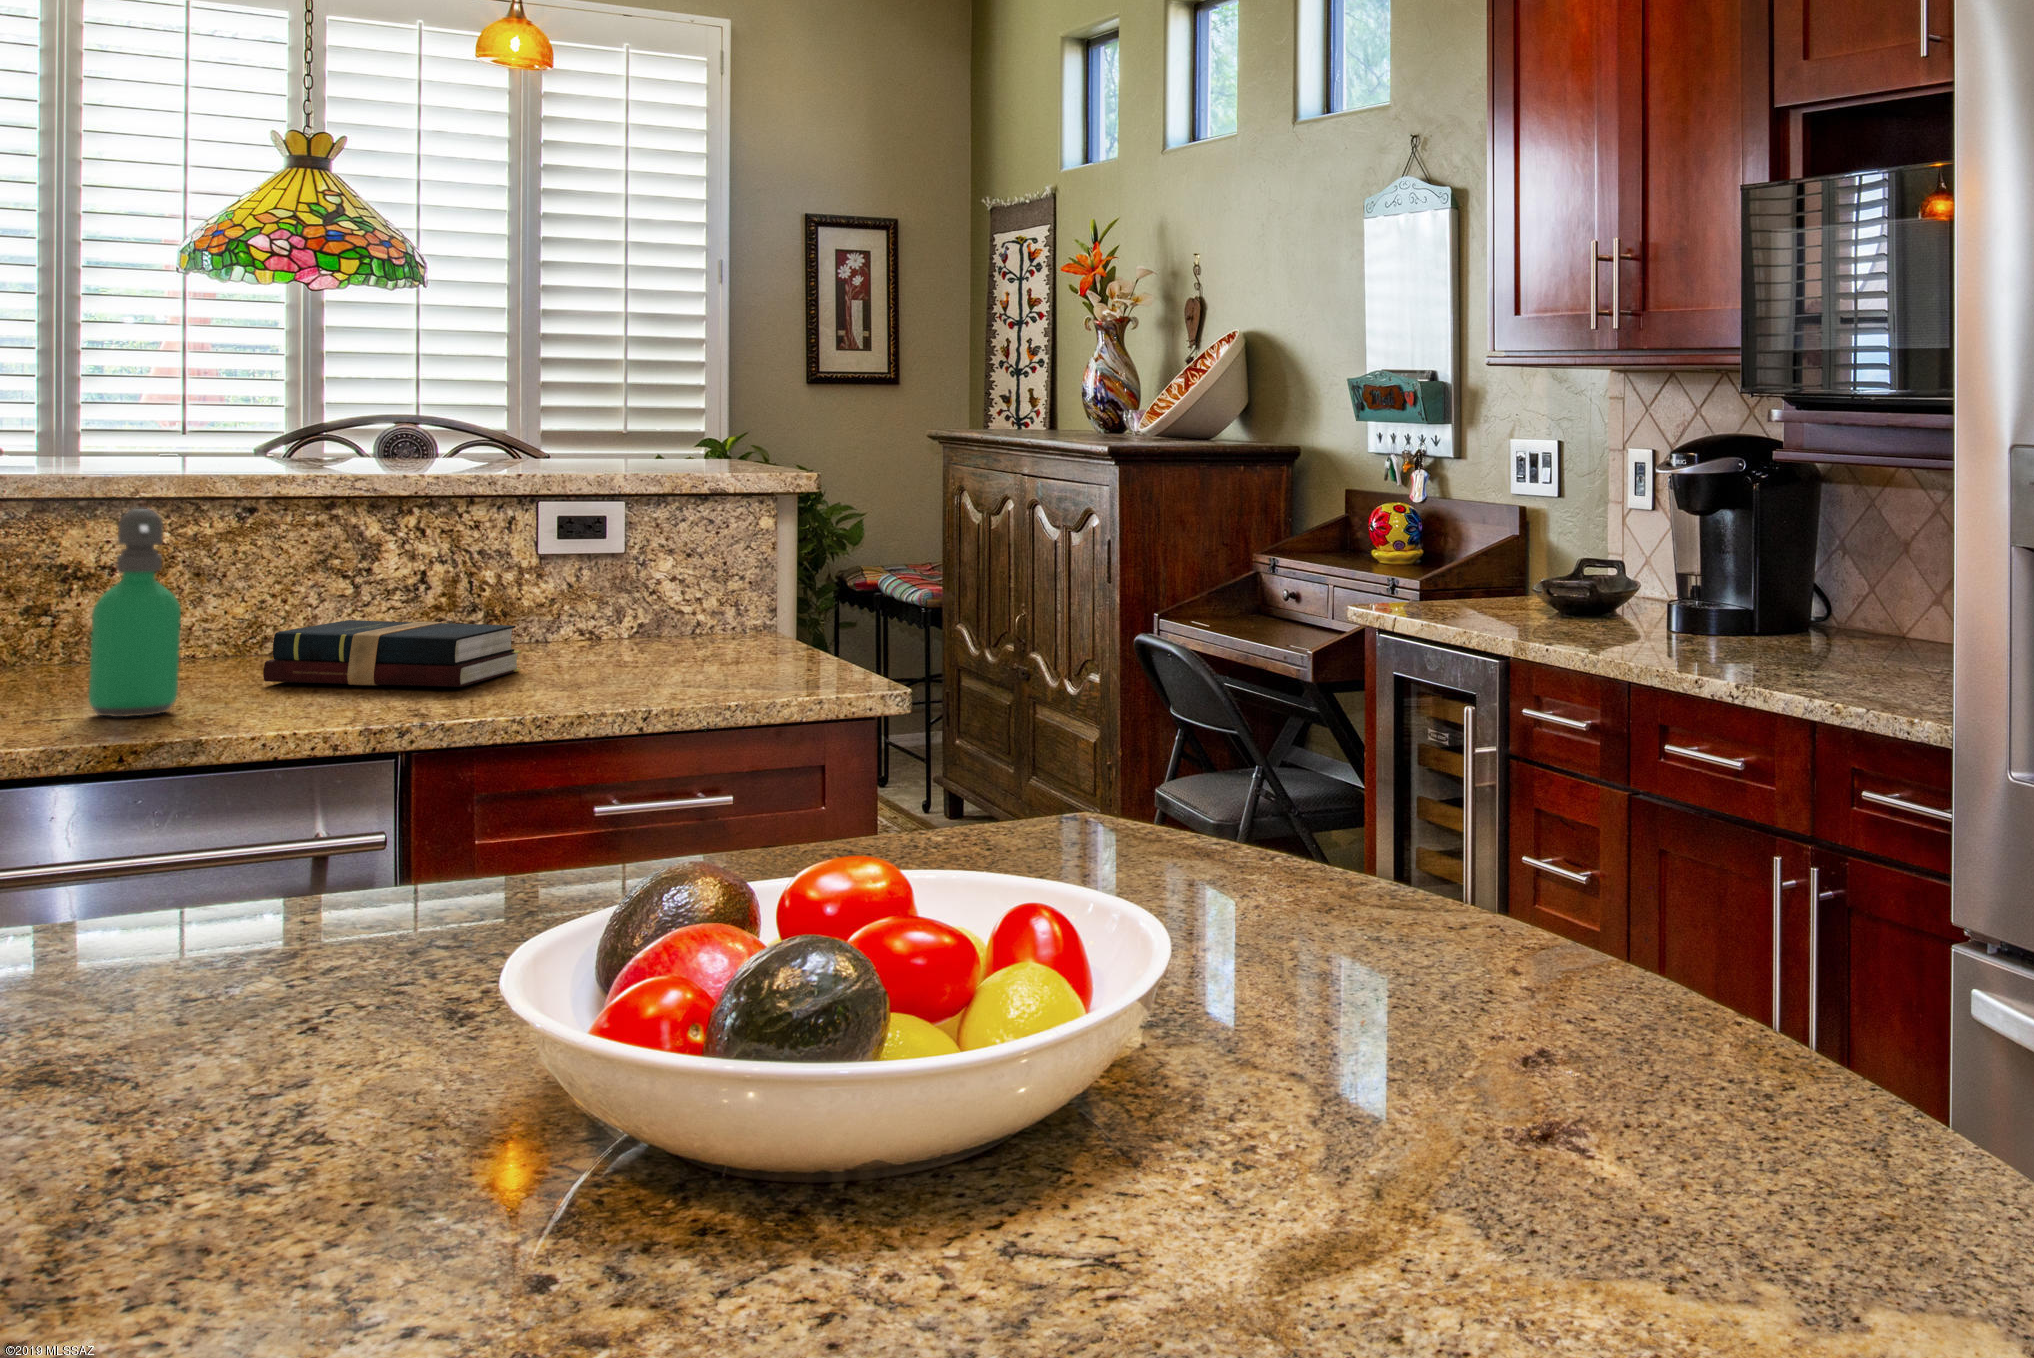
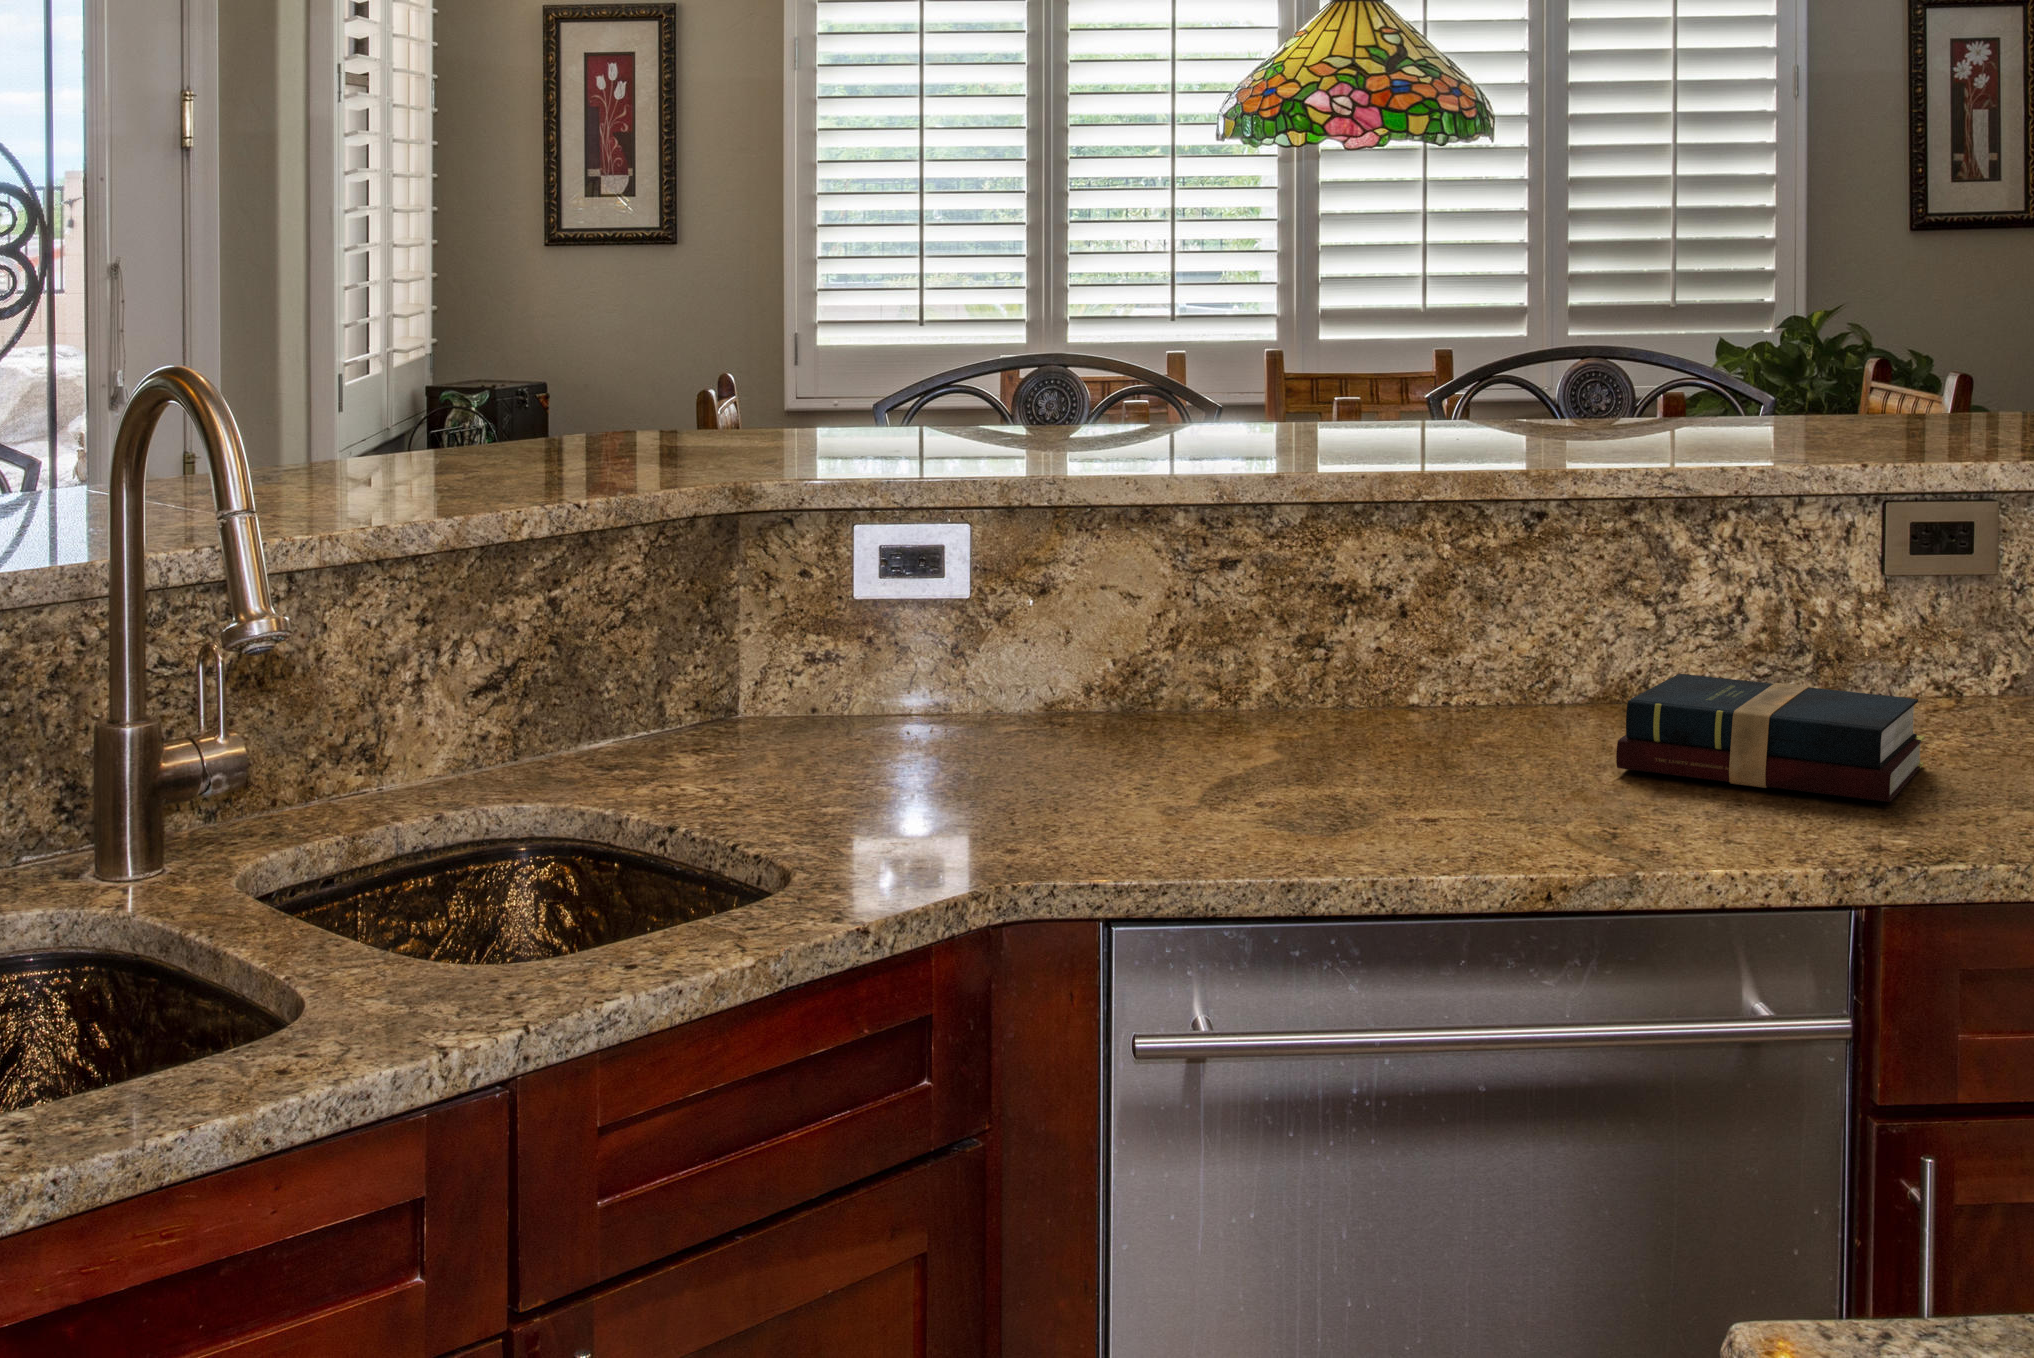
soap dispenser: present [89,509,181,717] -> none [1465,543,1566,829]

